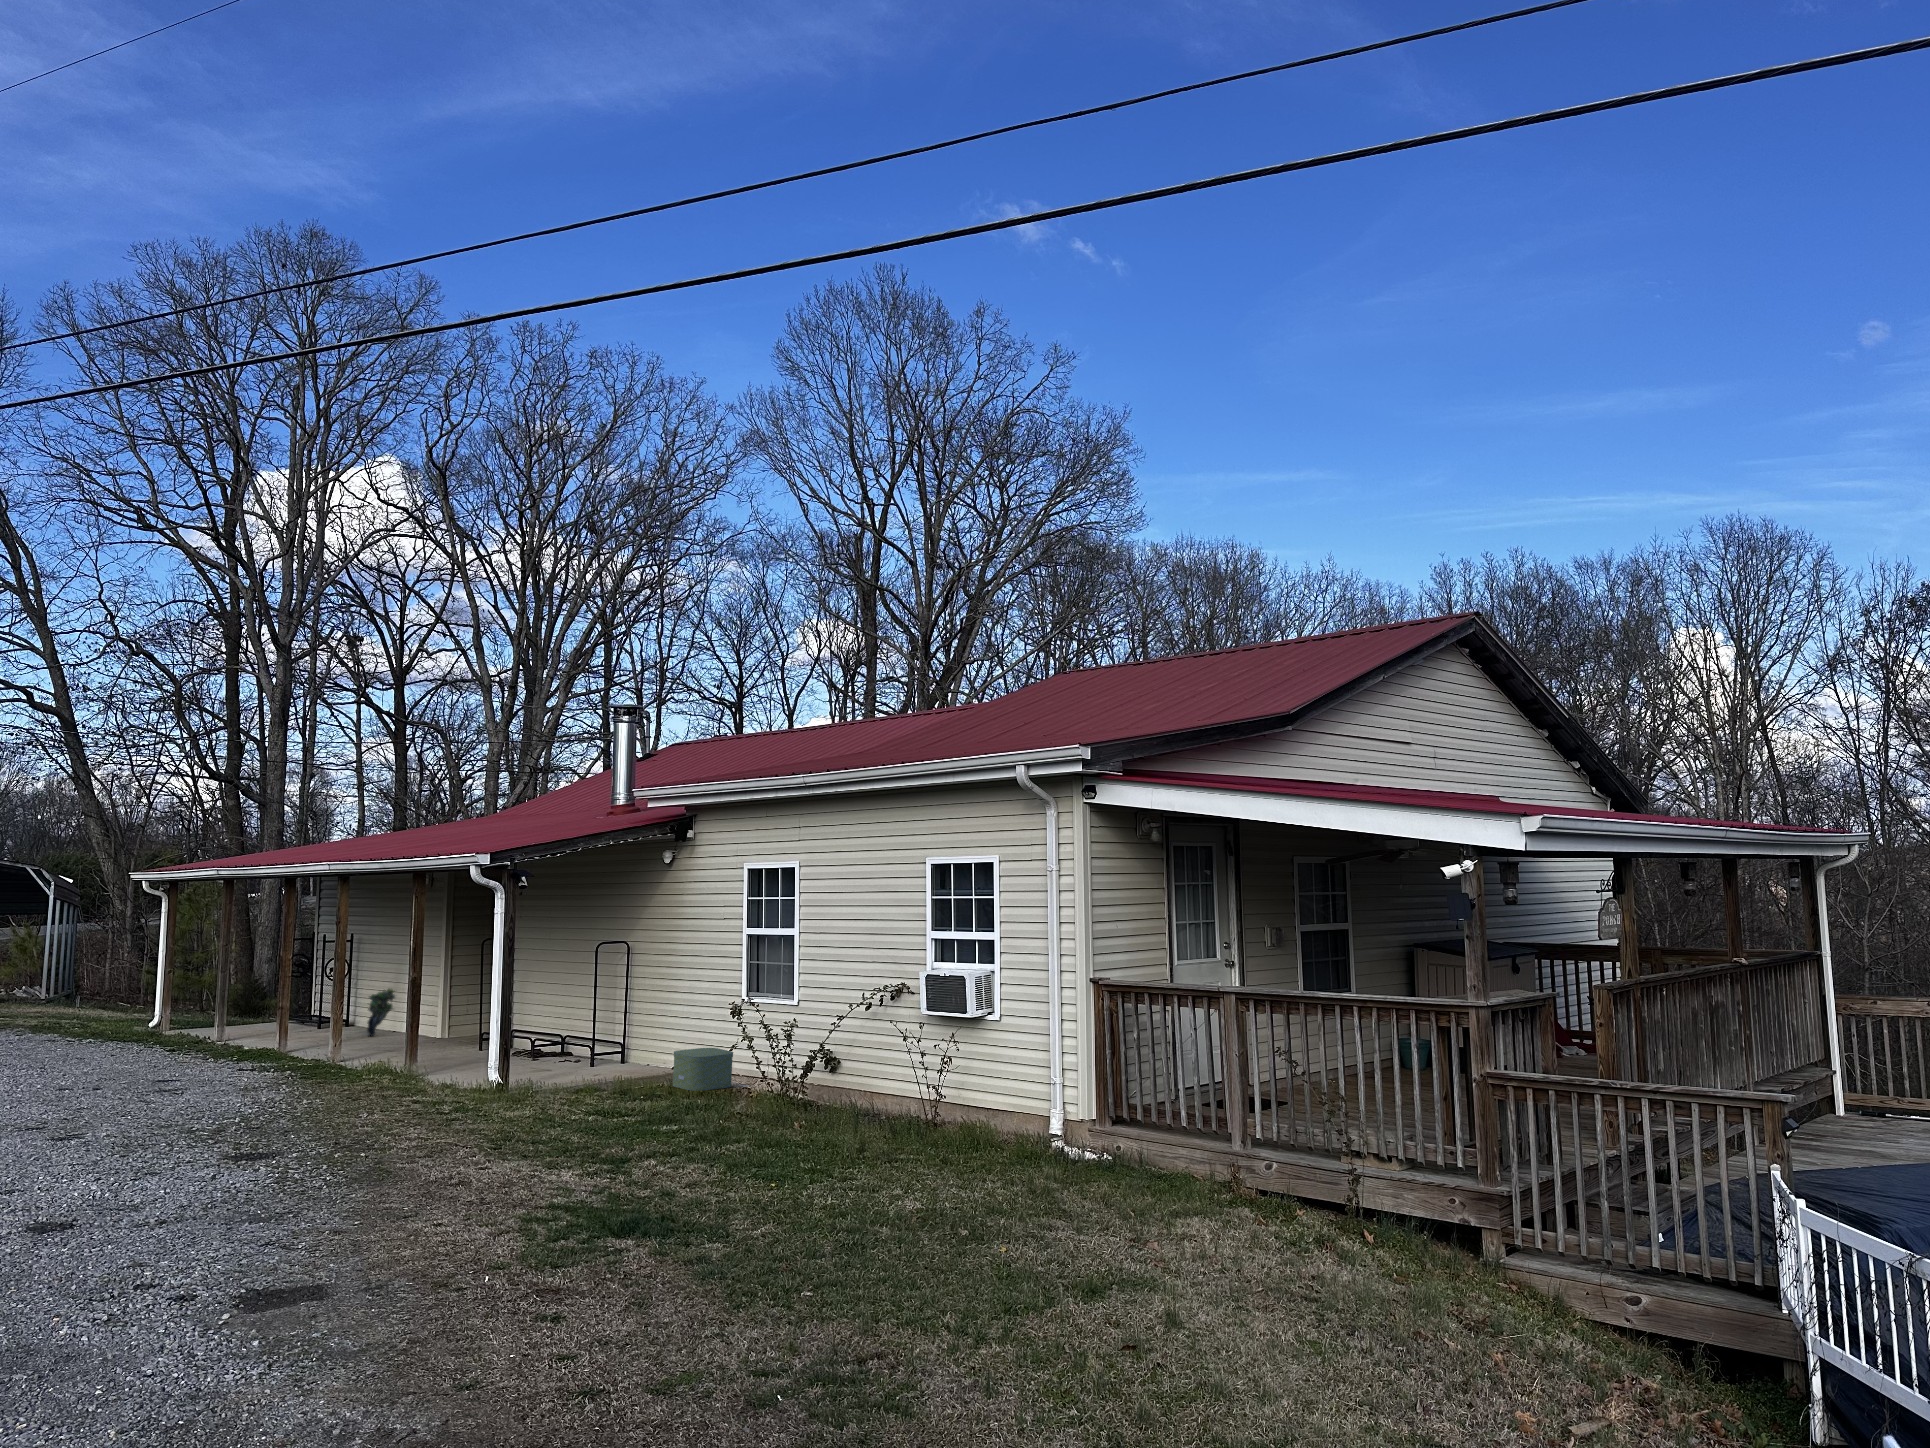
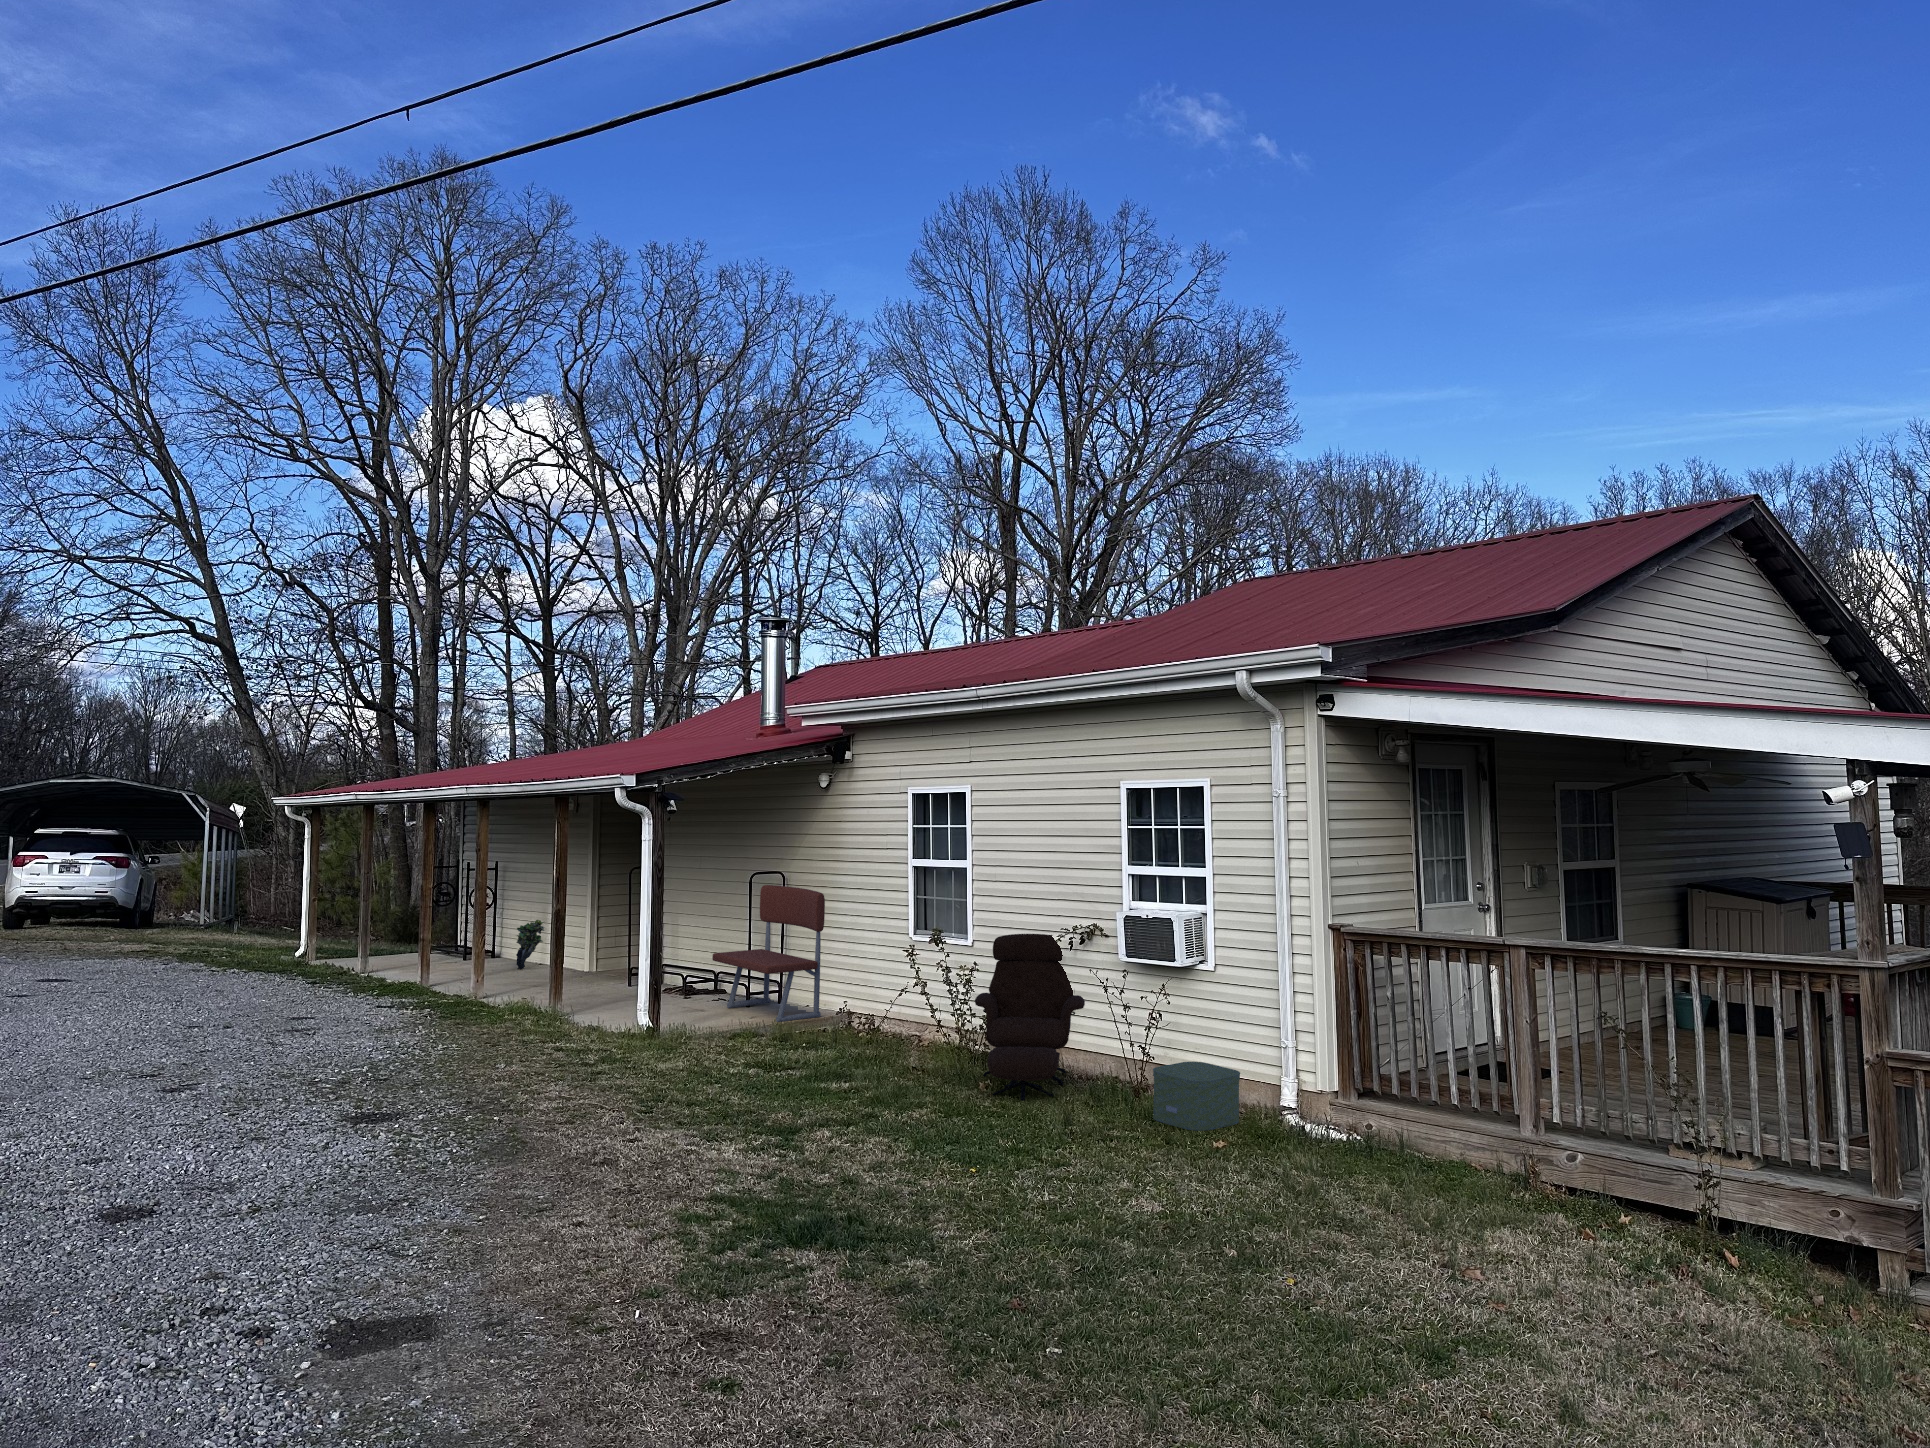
bench: none [562,952,668,1077] -> present [712,885,825,1022]
lounge chair: none [797,992,894,1137] -> present [975,934,1085,1101]
storage box: present [673,1048,733,1091] -> present [1153,1062,1240,1131]

